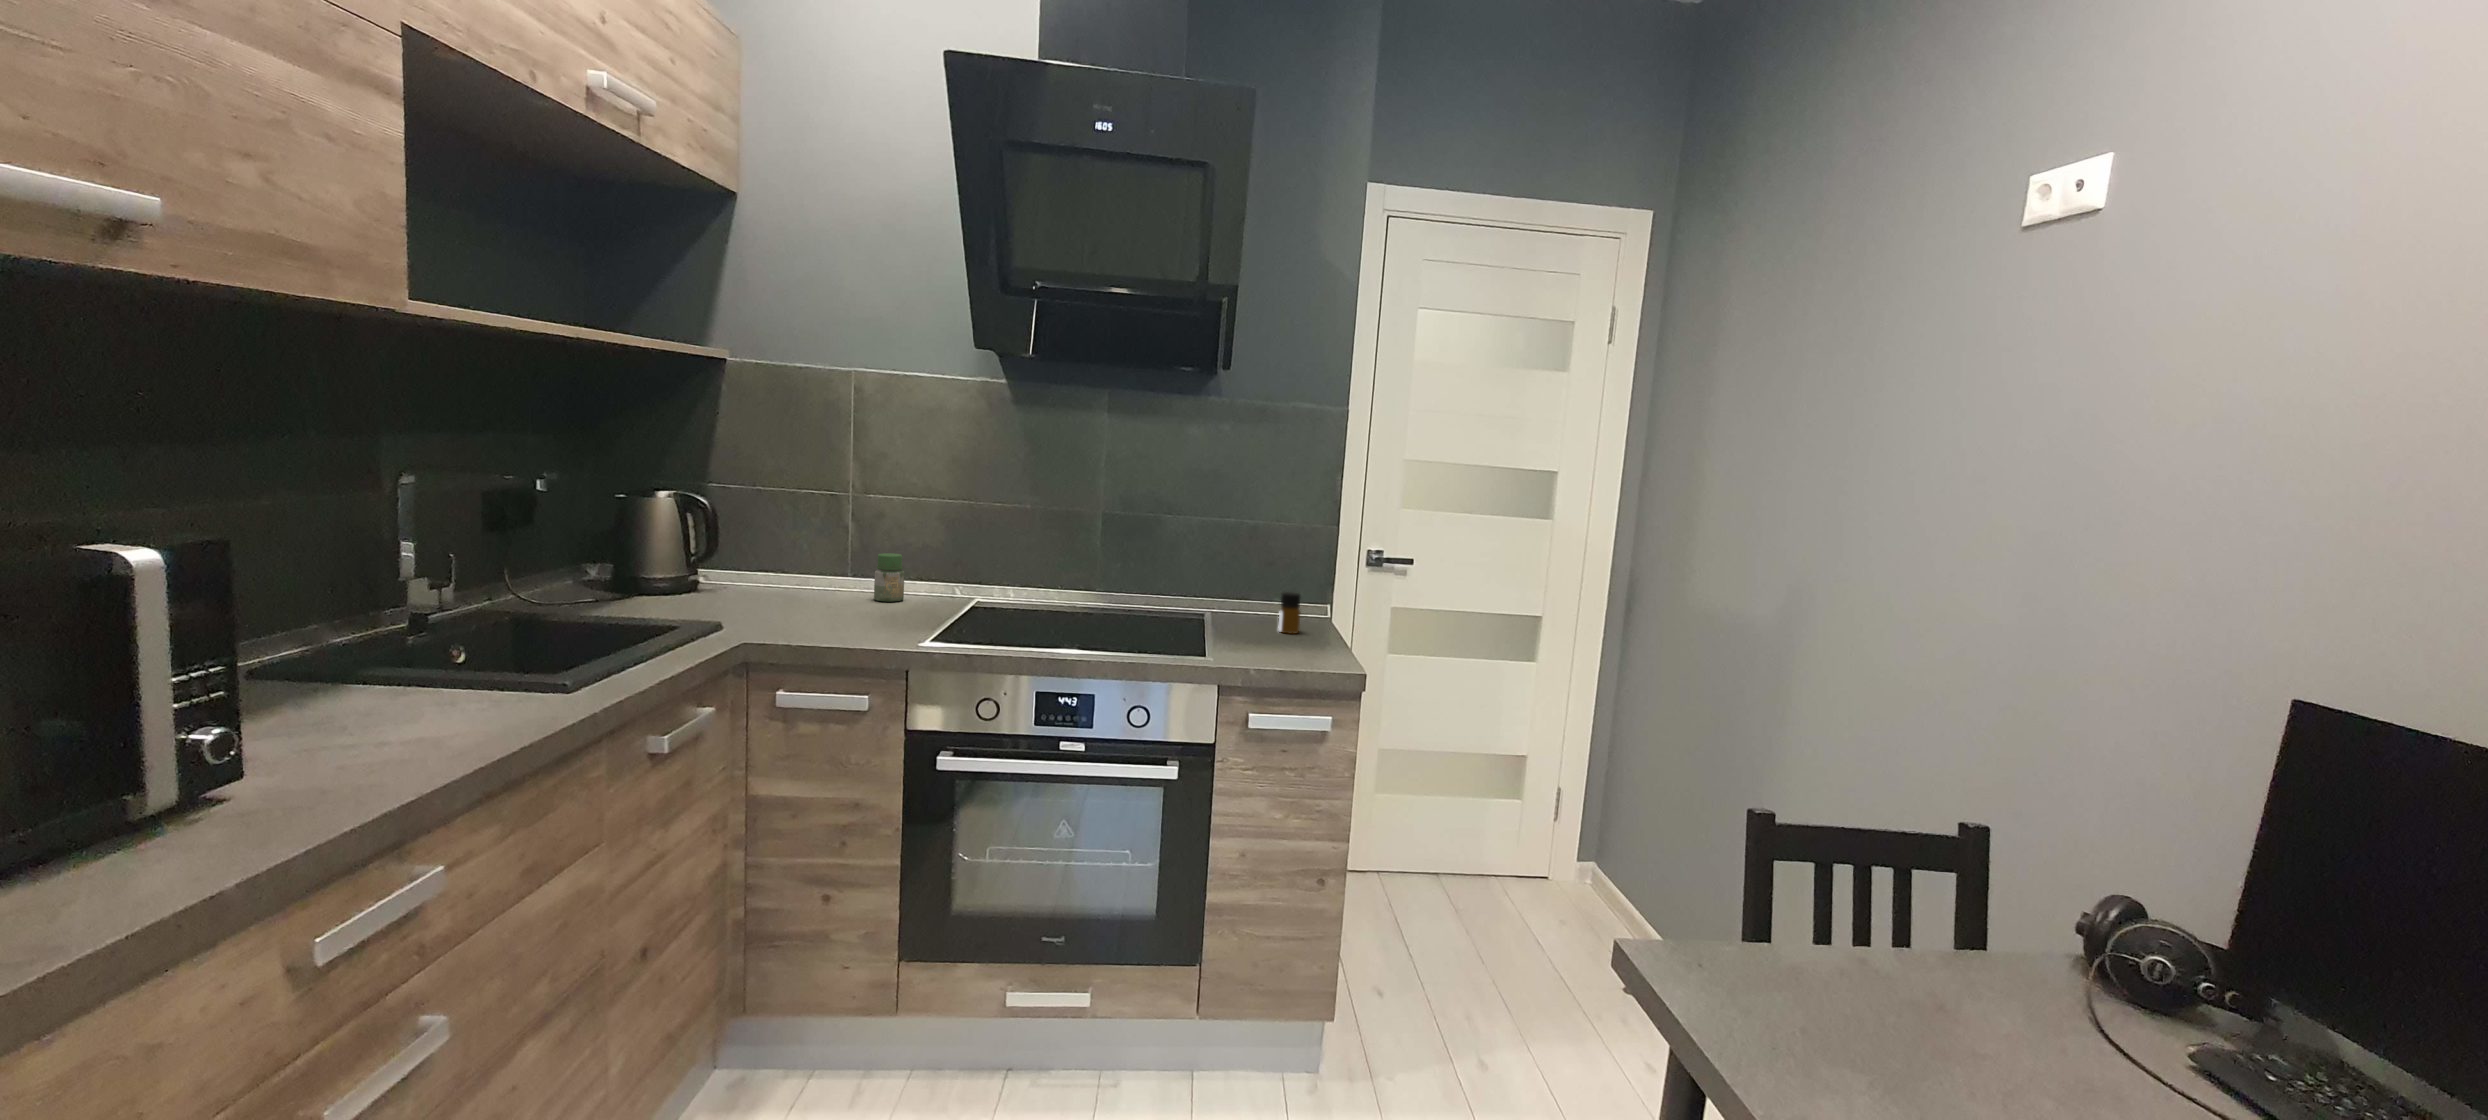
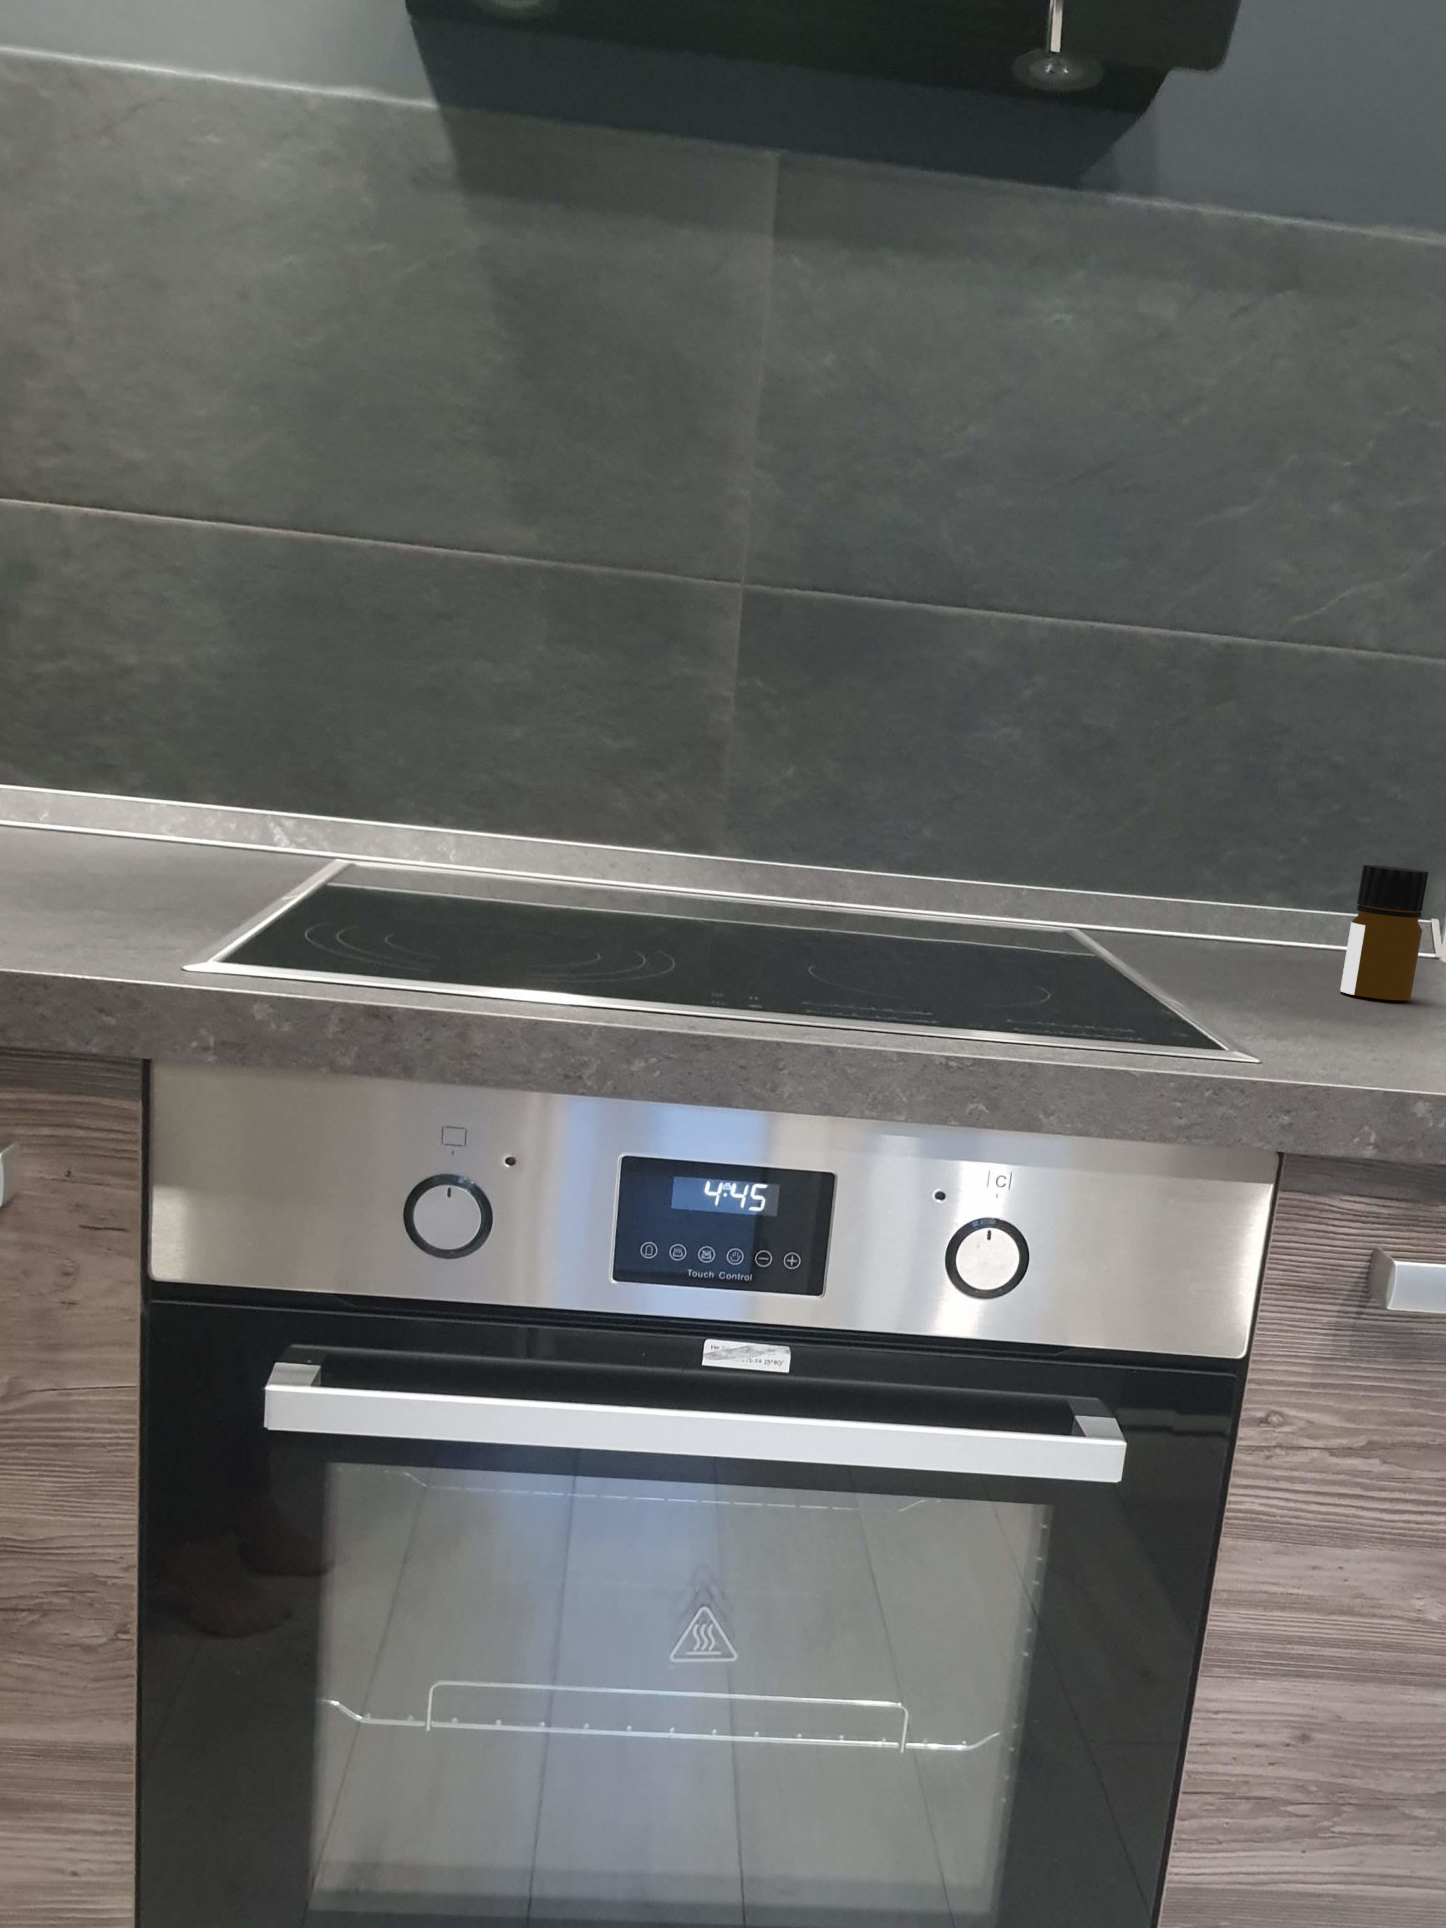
jar: present [874,553,904,602] -> none [18,697,115,858]

